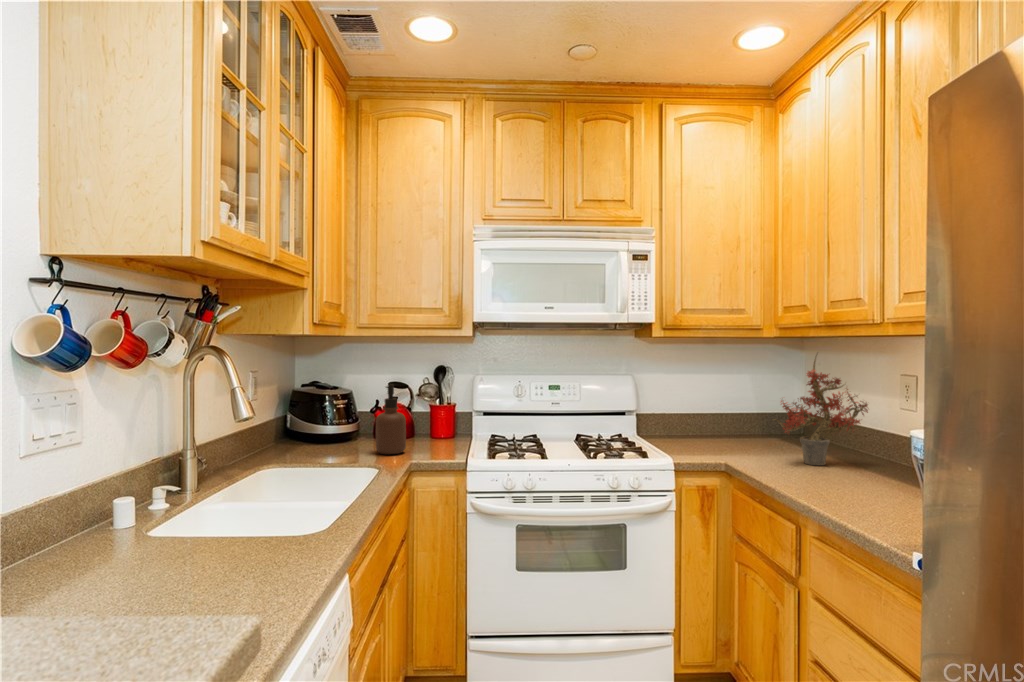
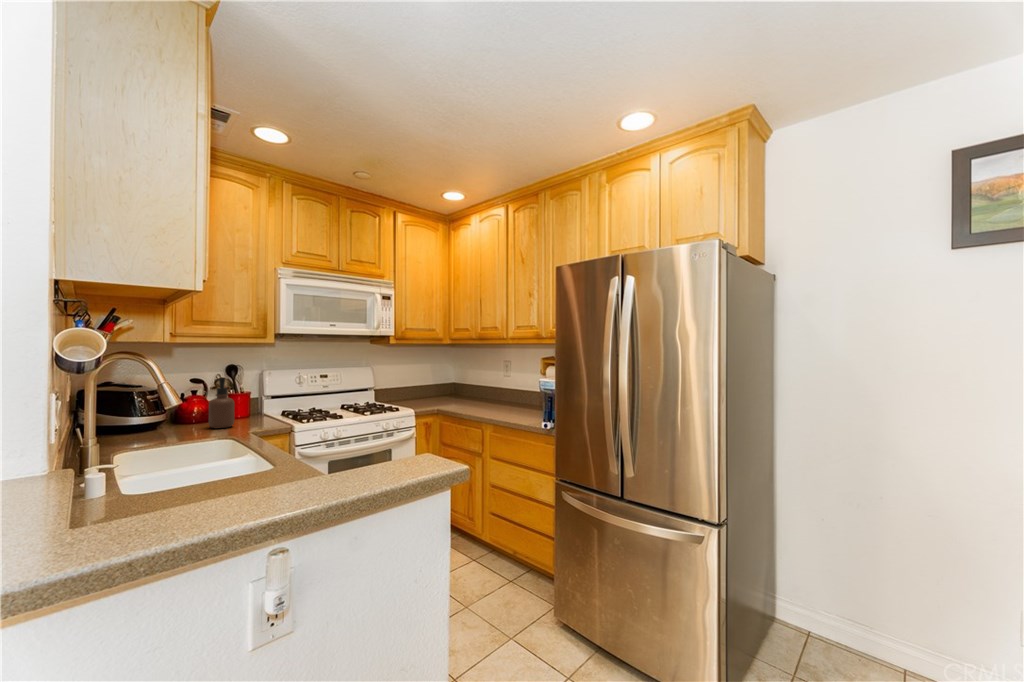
potted plant: present [774,355,868,465] -> none [458,352,495,408]

